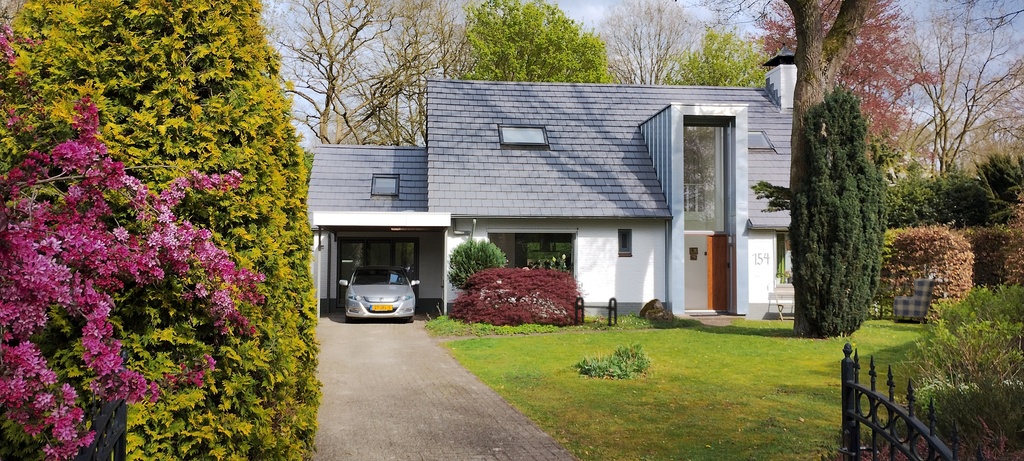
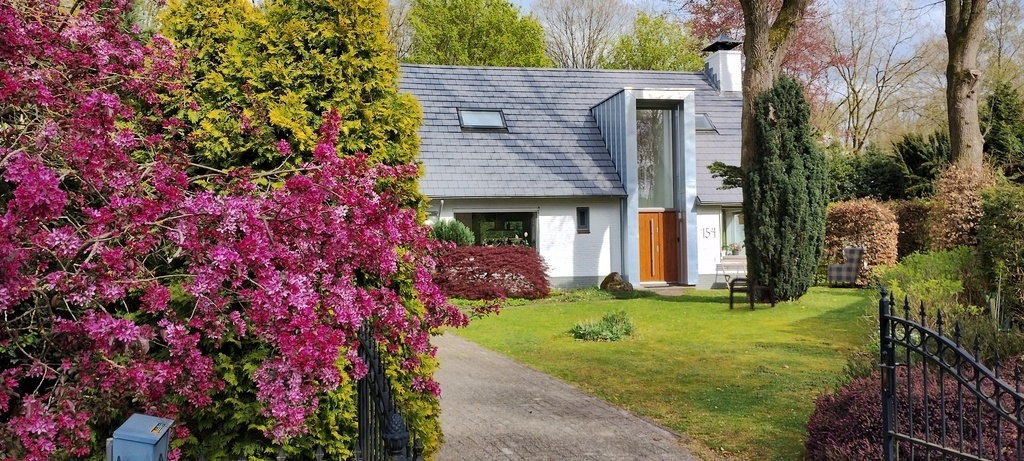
bench: present [575,296,617,326] -> present [729,277,775,310]

